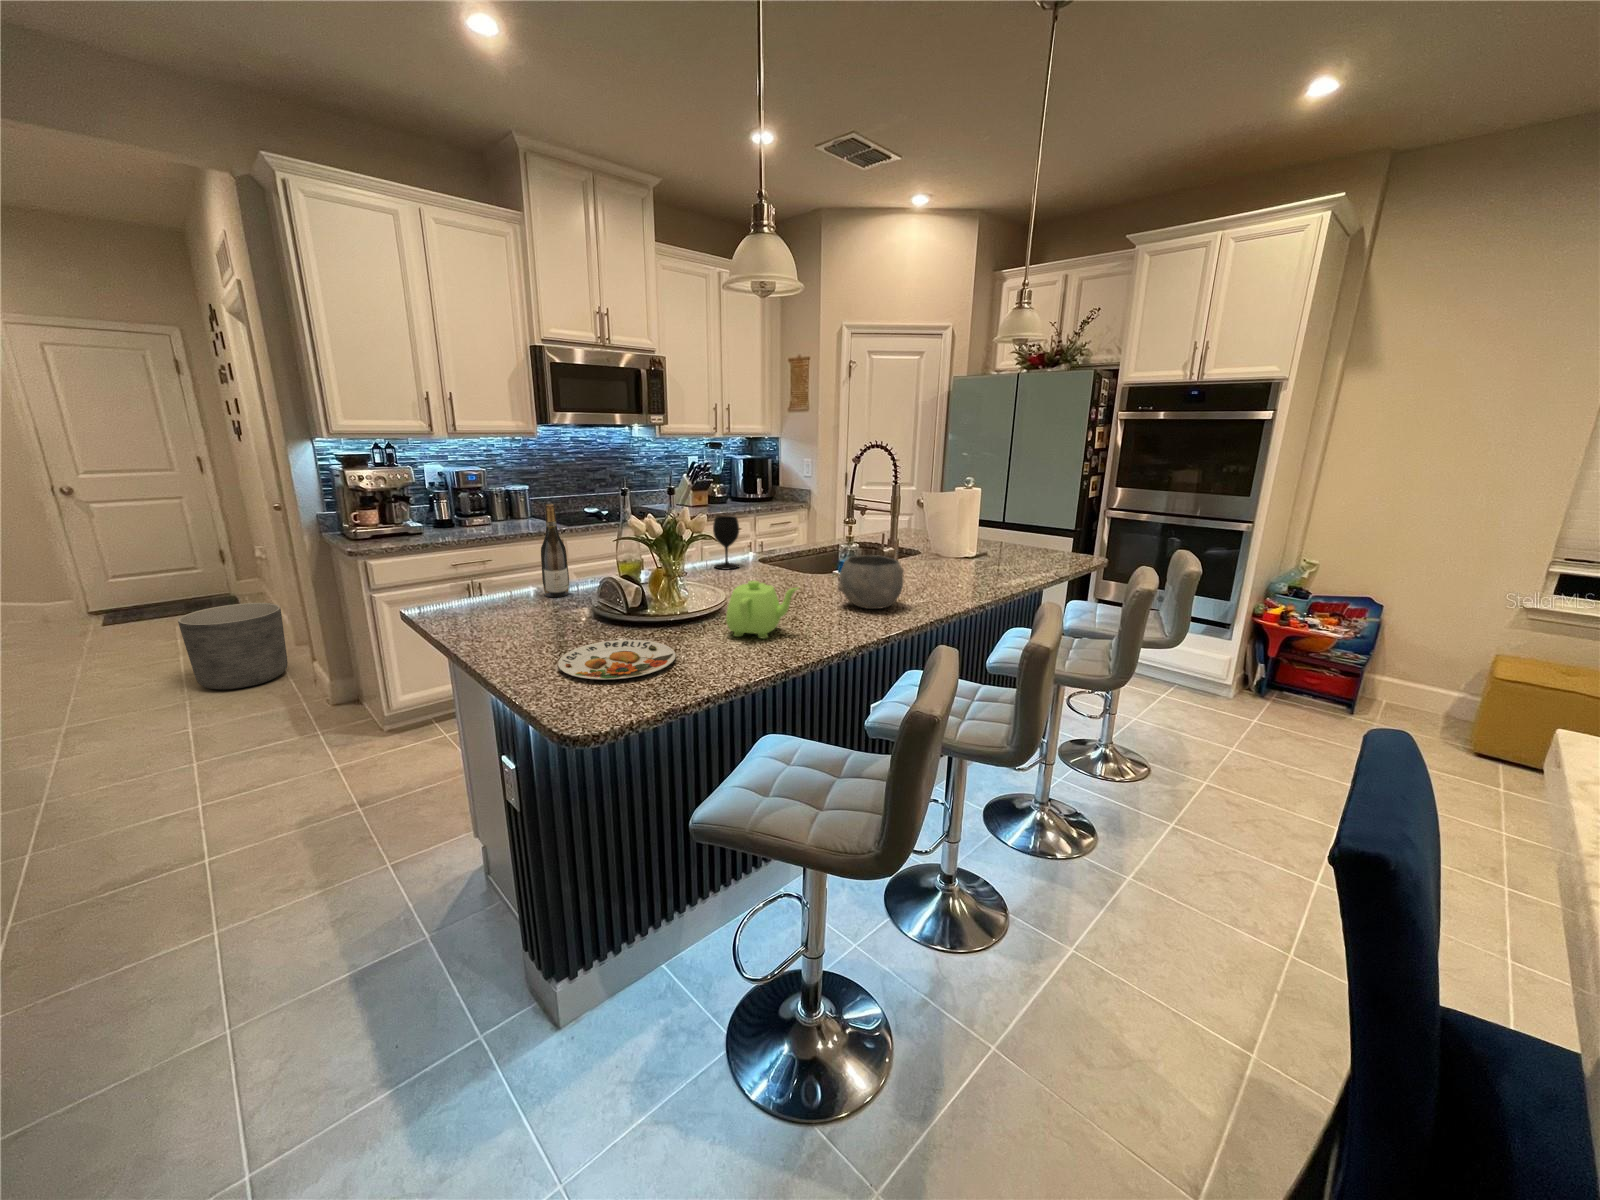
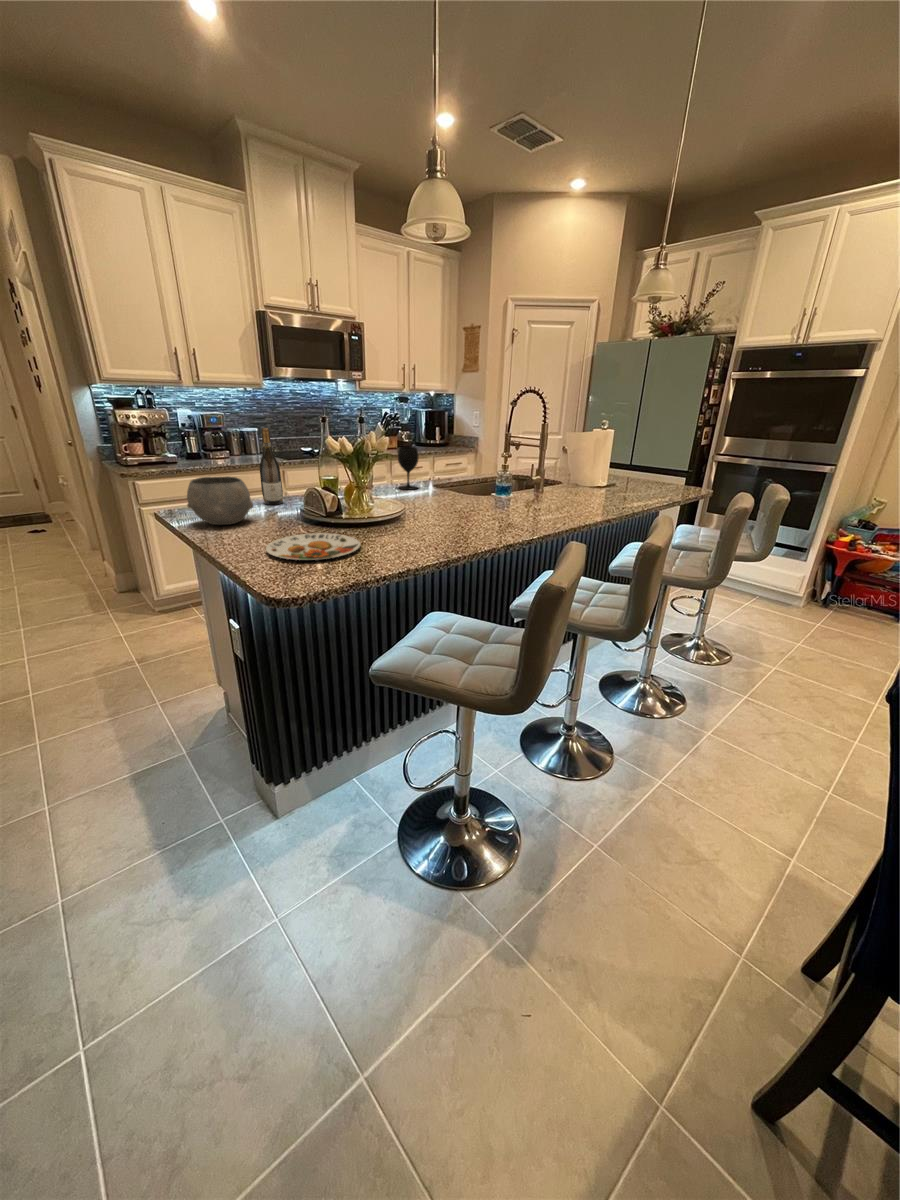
bowl: present [838,555,904,609] -> present [187,476,253,525]
teapot: present [726,581,798,639] -> none [403,489,463,536]
planter: present [178,603,288,690] -> none [7,515,90,578]

